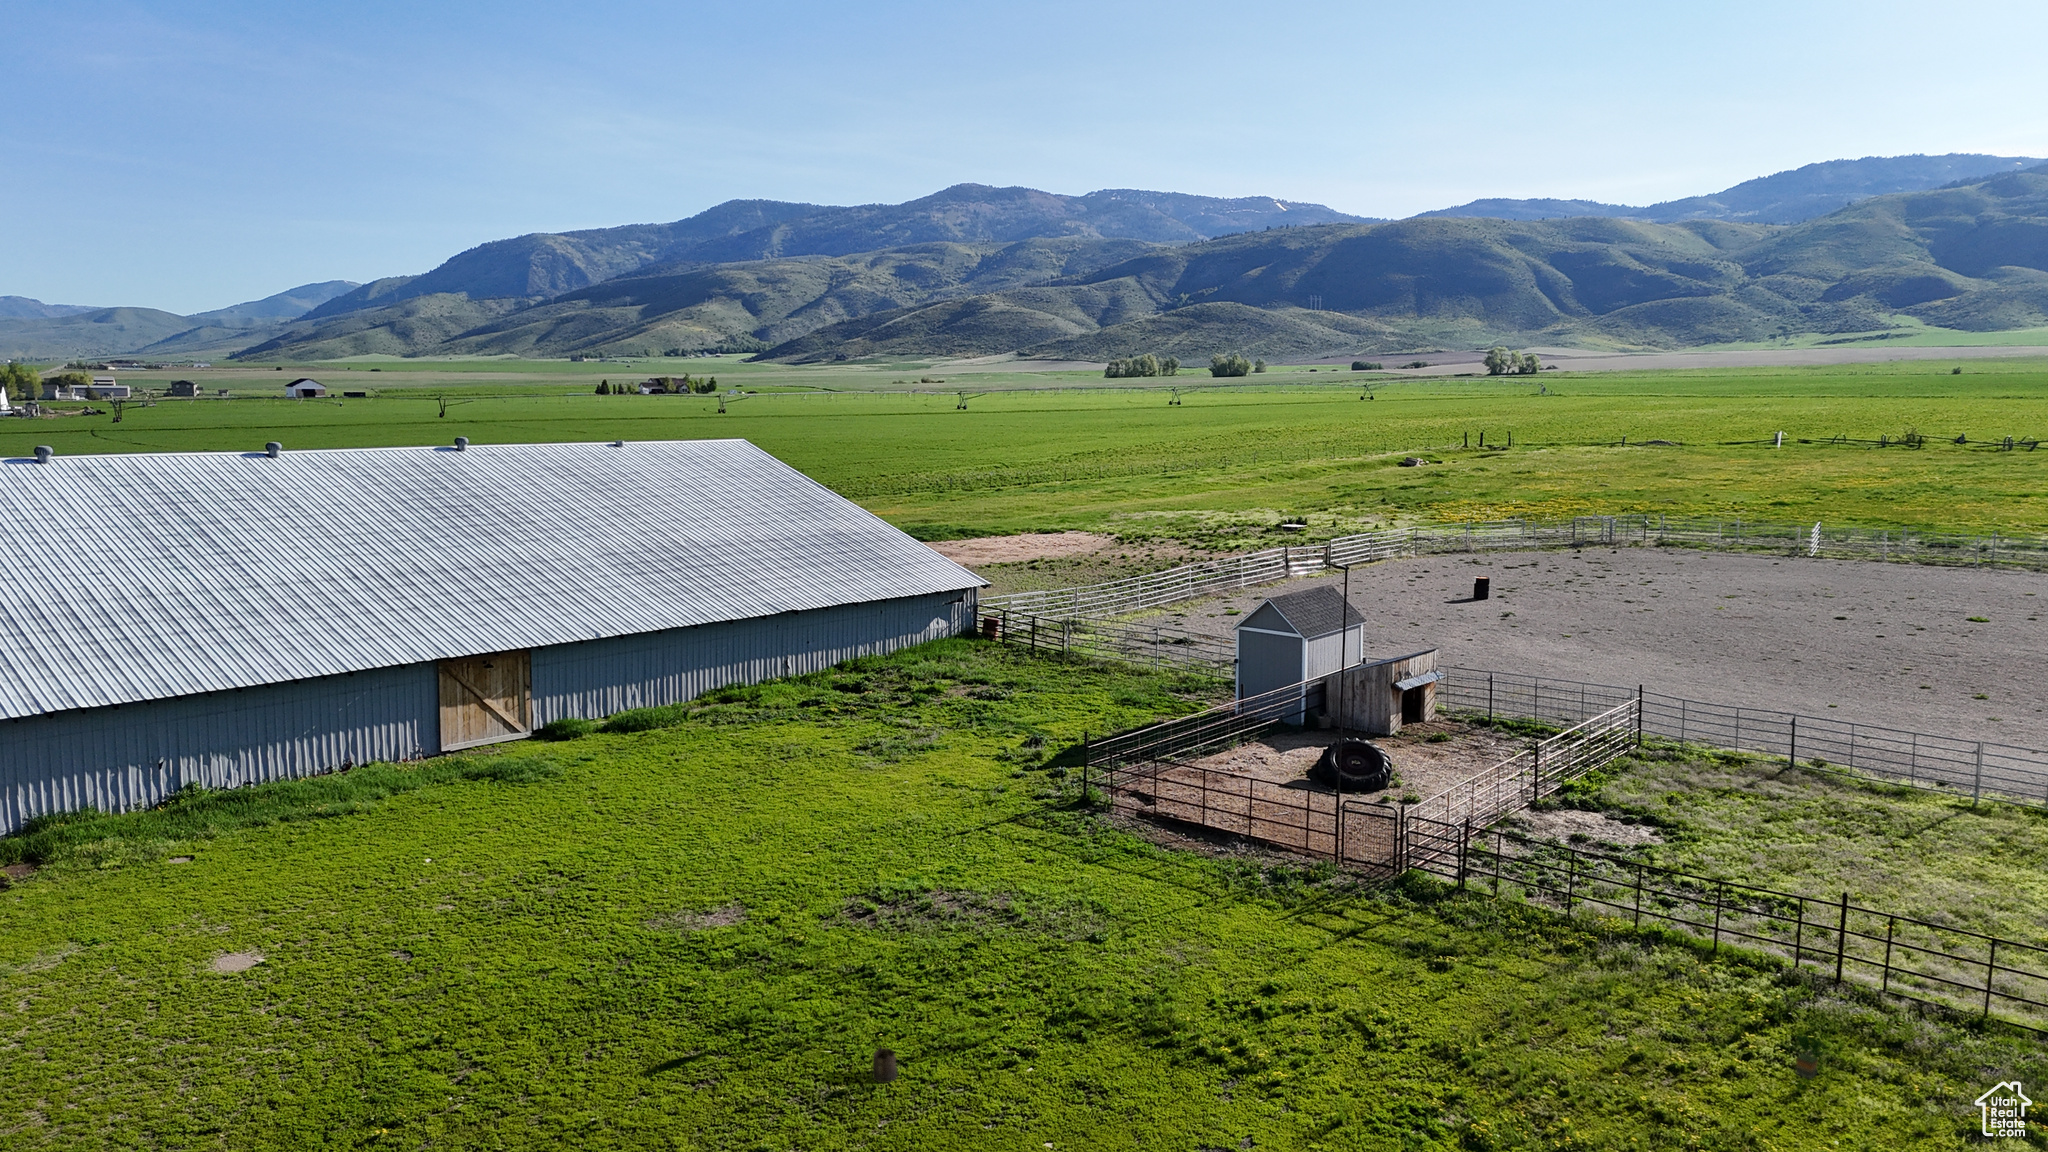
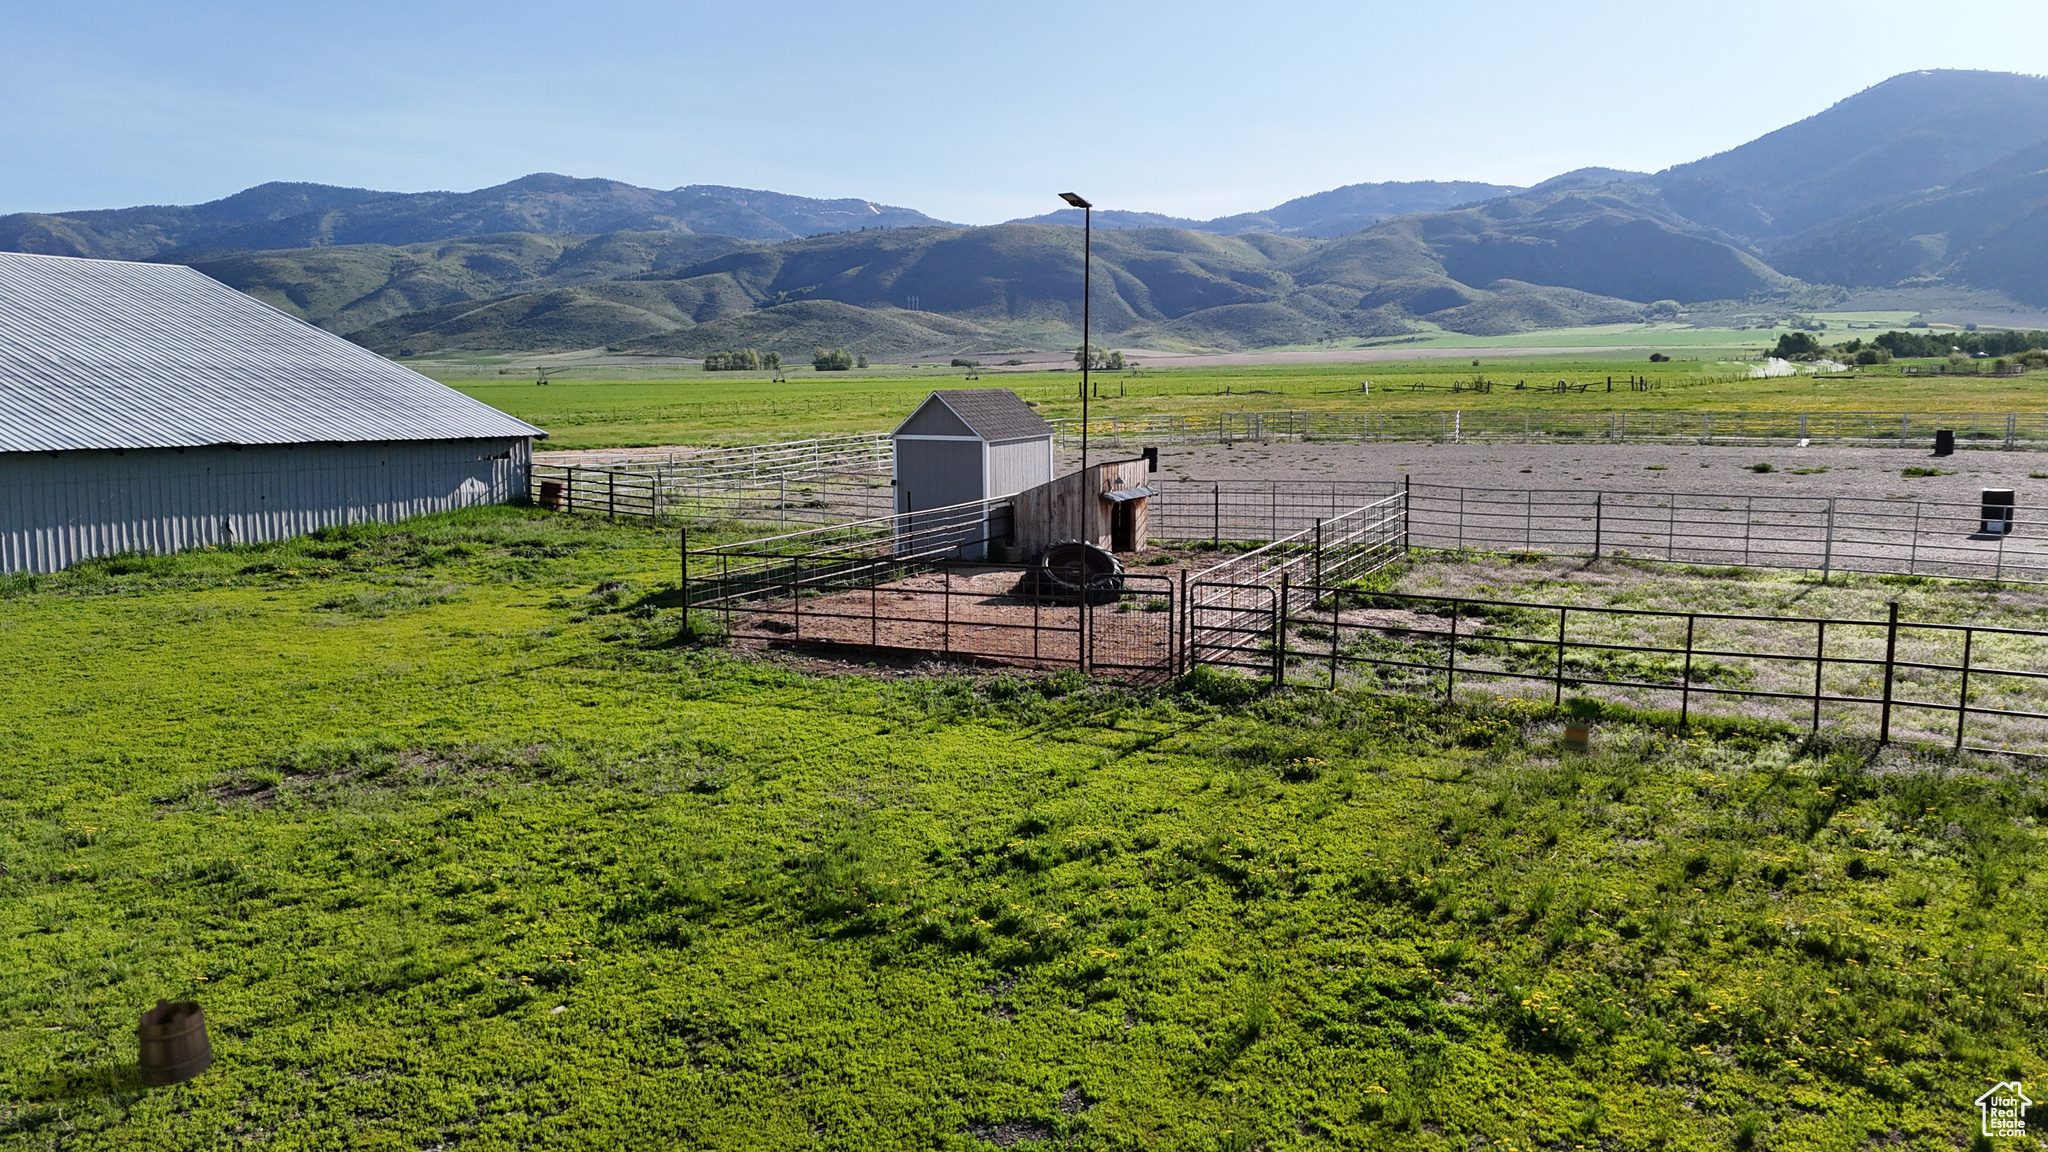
potted tree: present [1796,1036,1824,1079] -> present [1564,697,1598,751]

